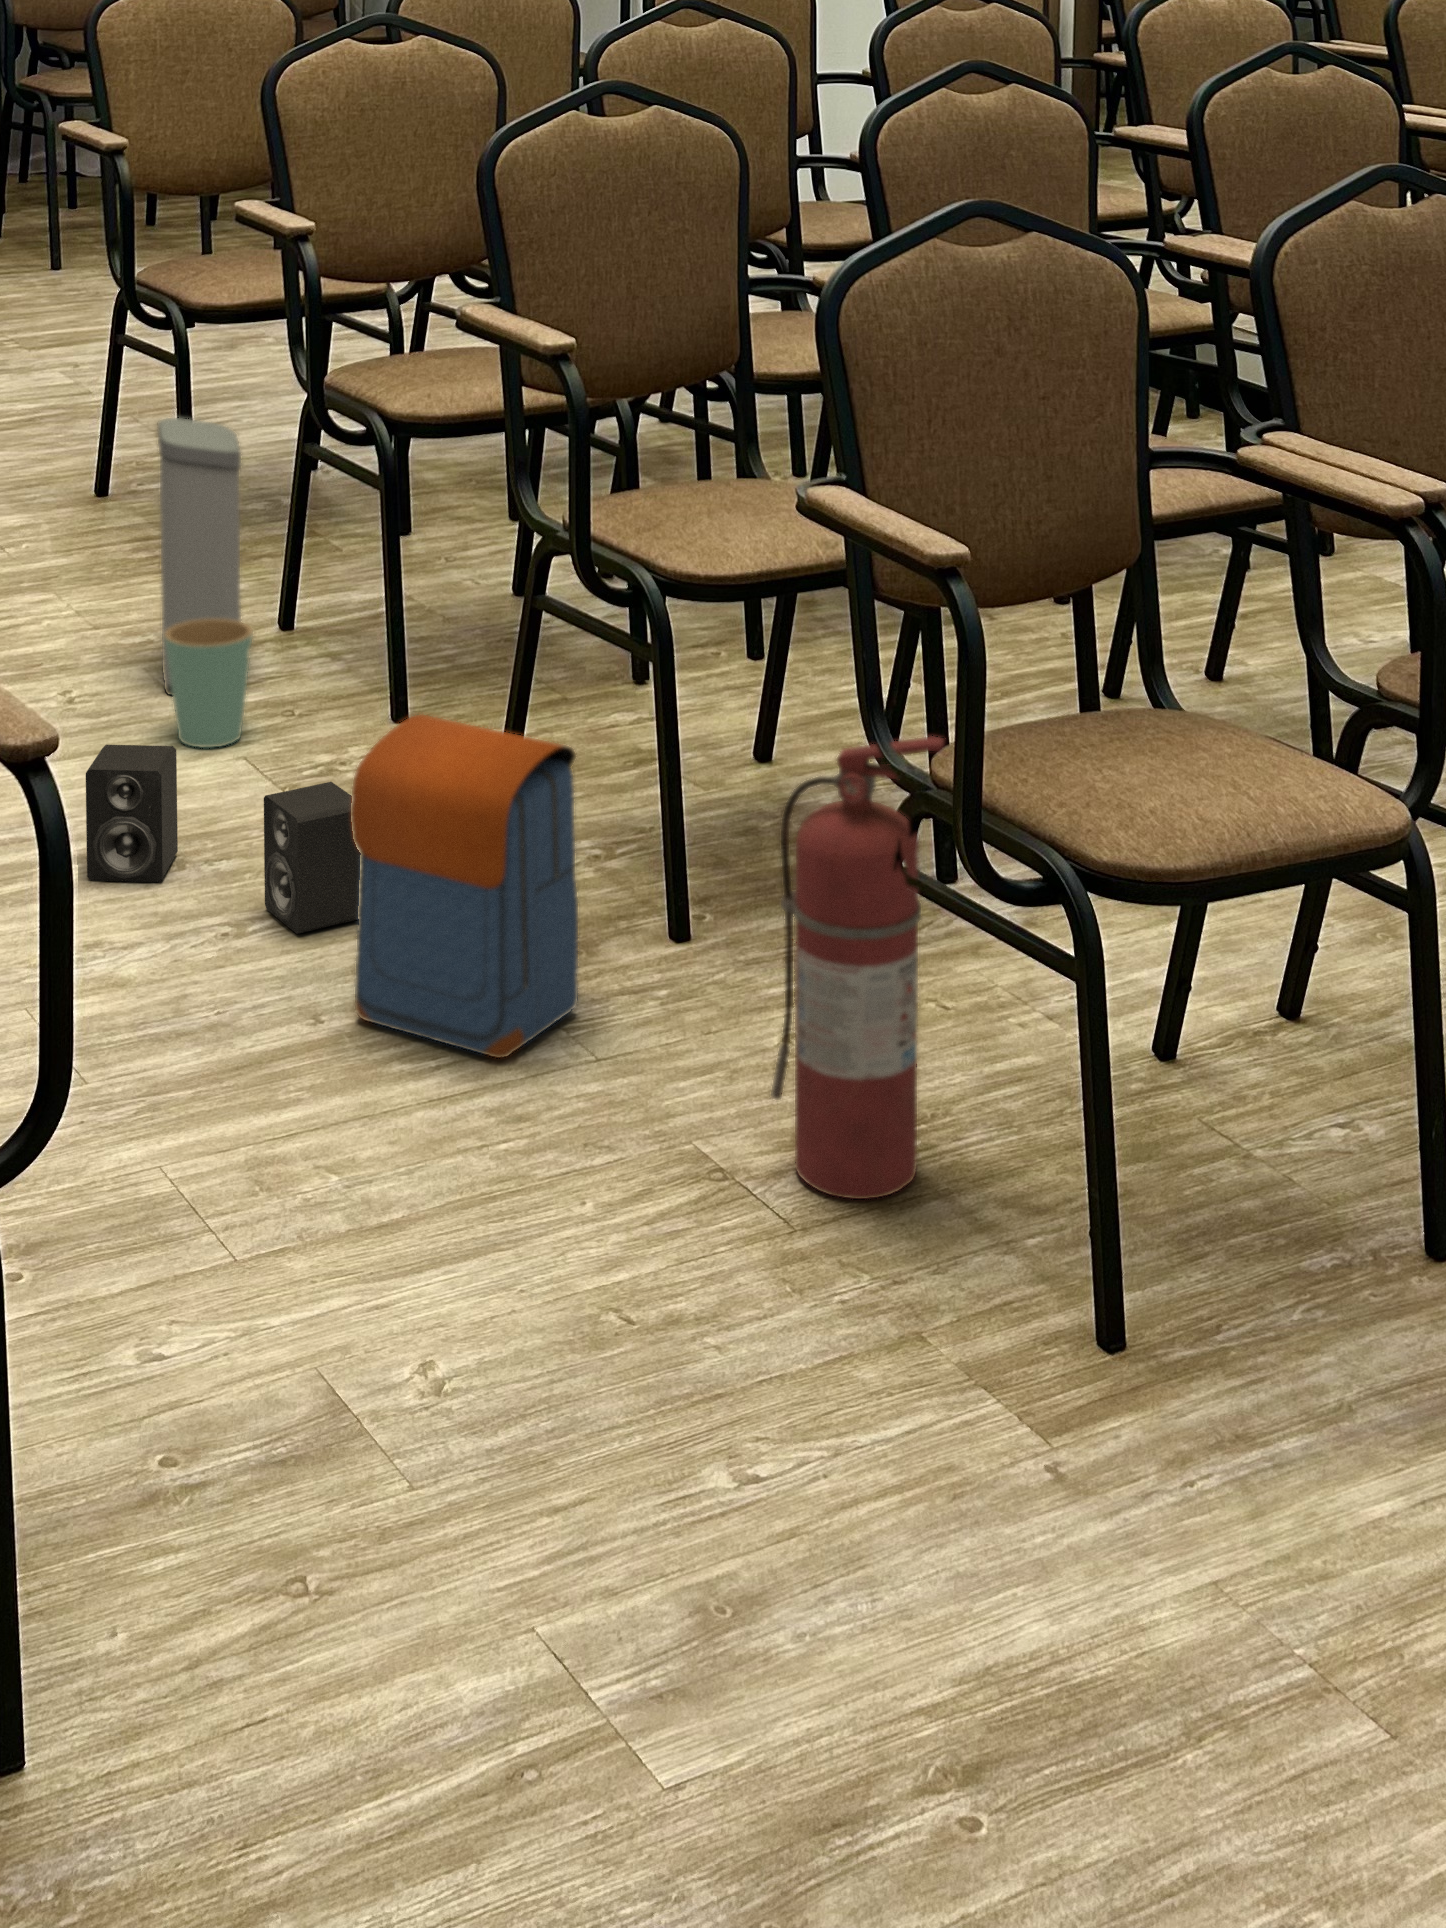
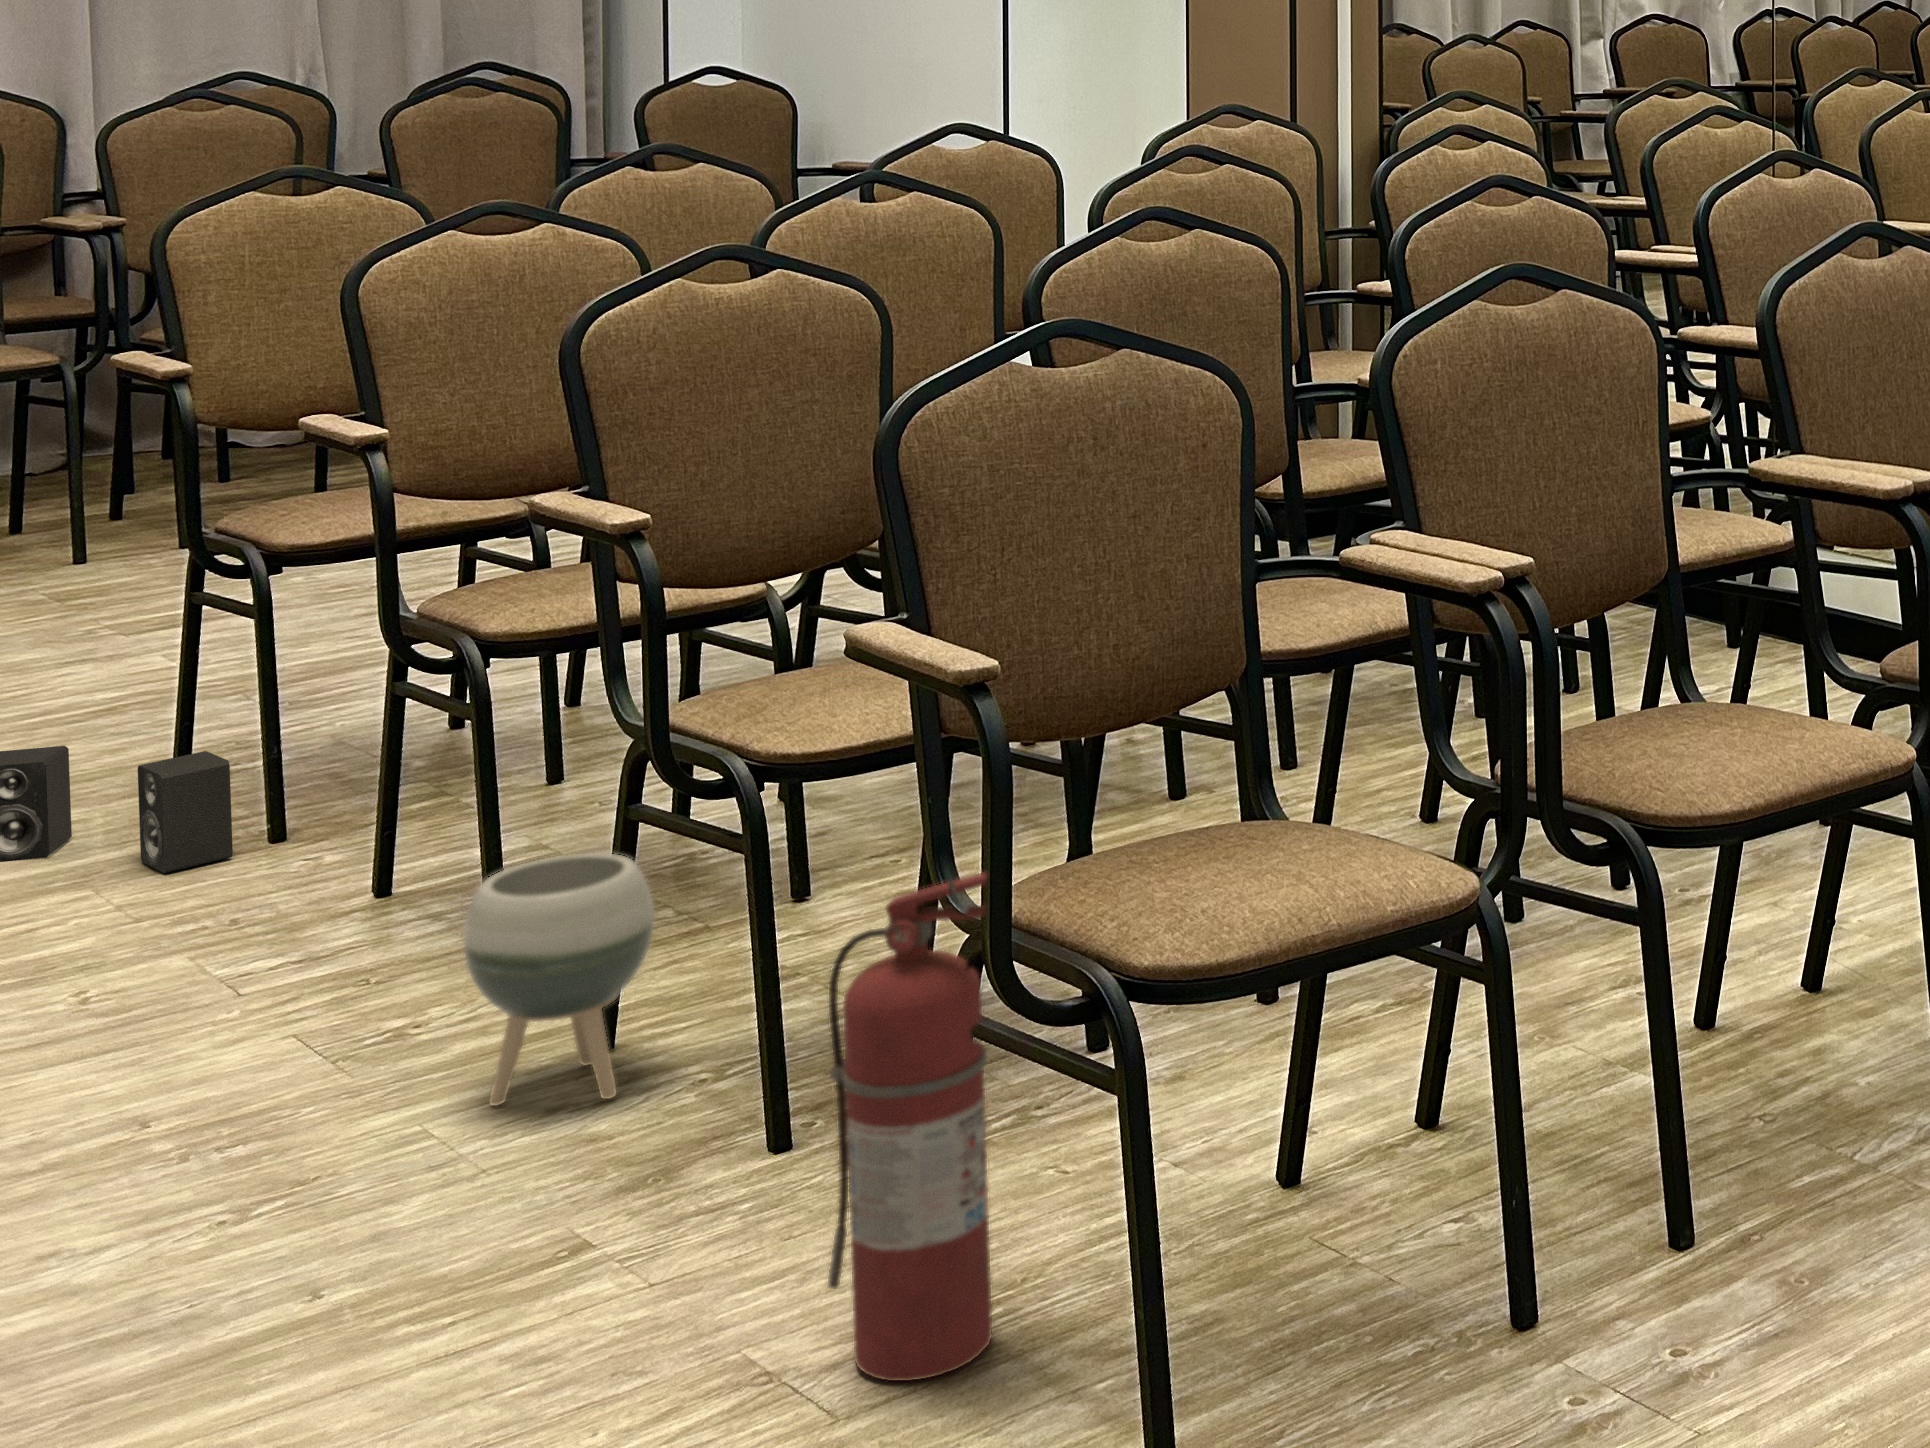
trash can: present [158,418,253,748] -> none [194,661,312,1029]
planter: none [402,638,558,865] -> present [463,853,654,1106]
backpack: present [351,715,578,1058] -> none [354,935,644,1304]
speaker: present [86,745,361,934] -> present [0,746,233,873]

